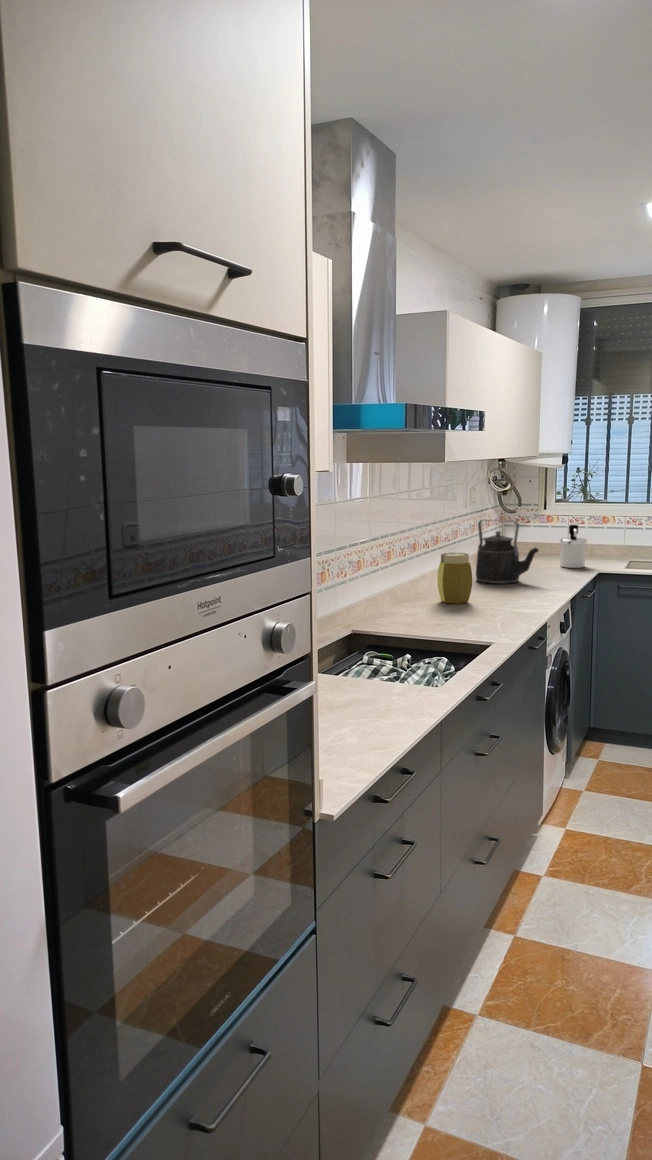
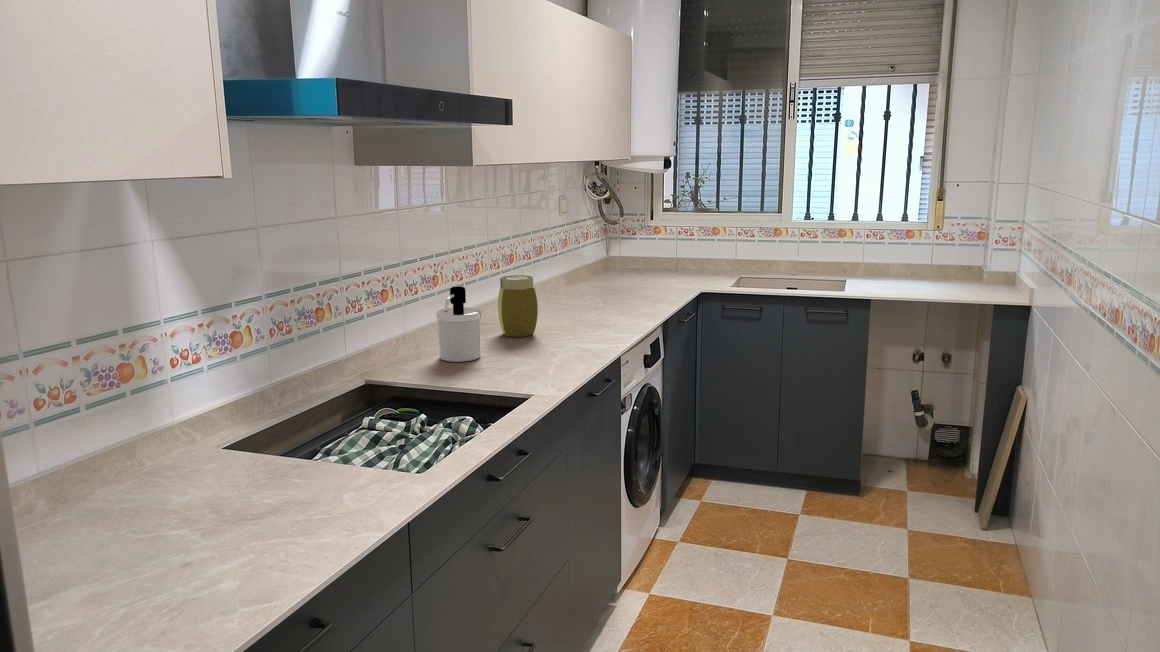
kettle: present [476,520,539,584] -> none [557,233,627,309]
soap dispenser: present [560,525,587,568] -> present [436,286,481,362]

